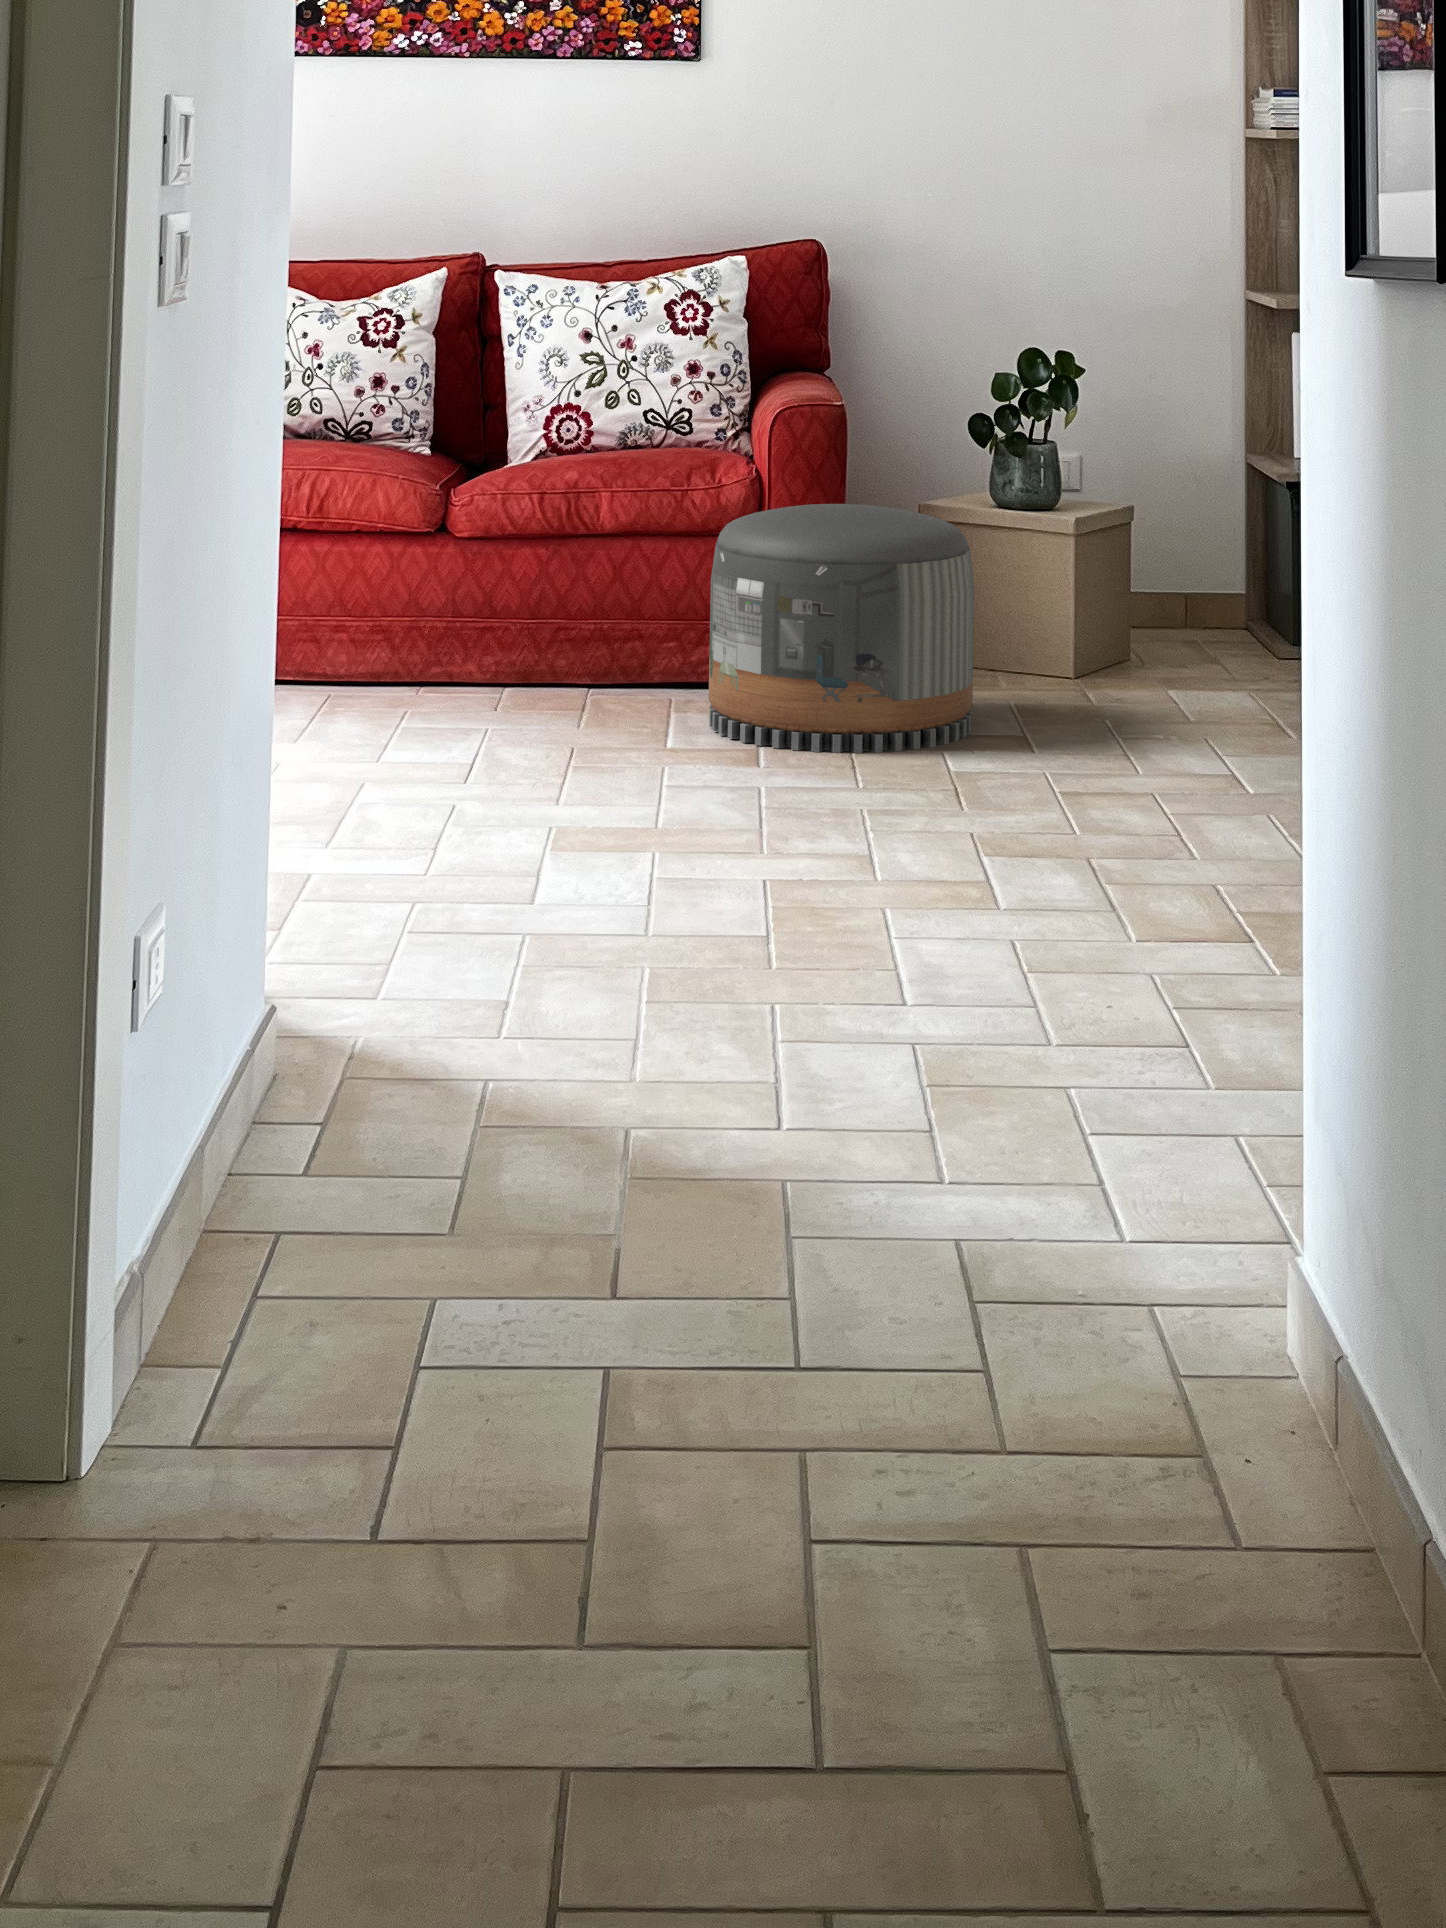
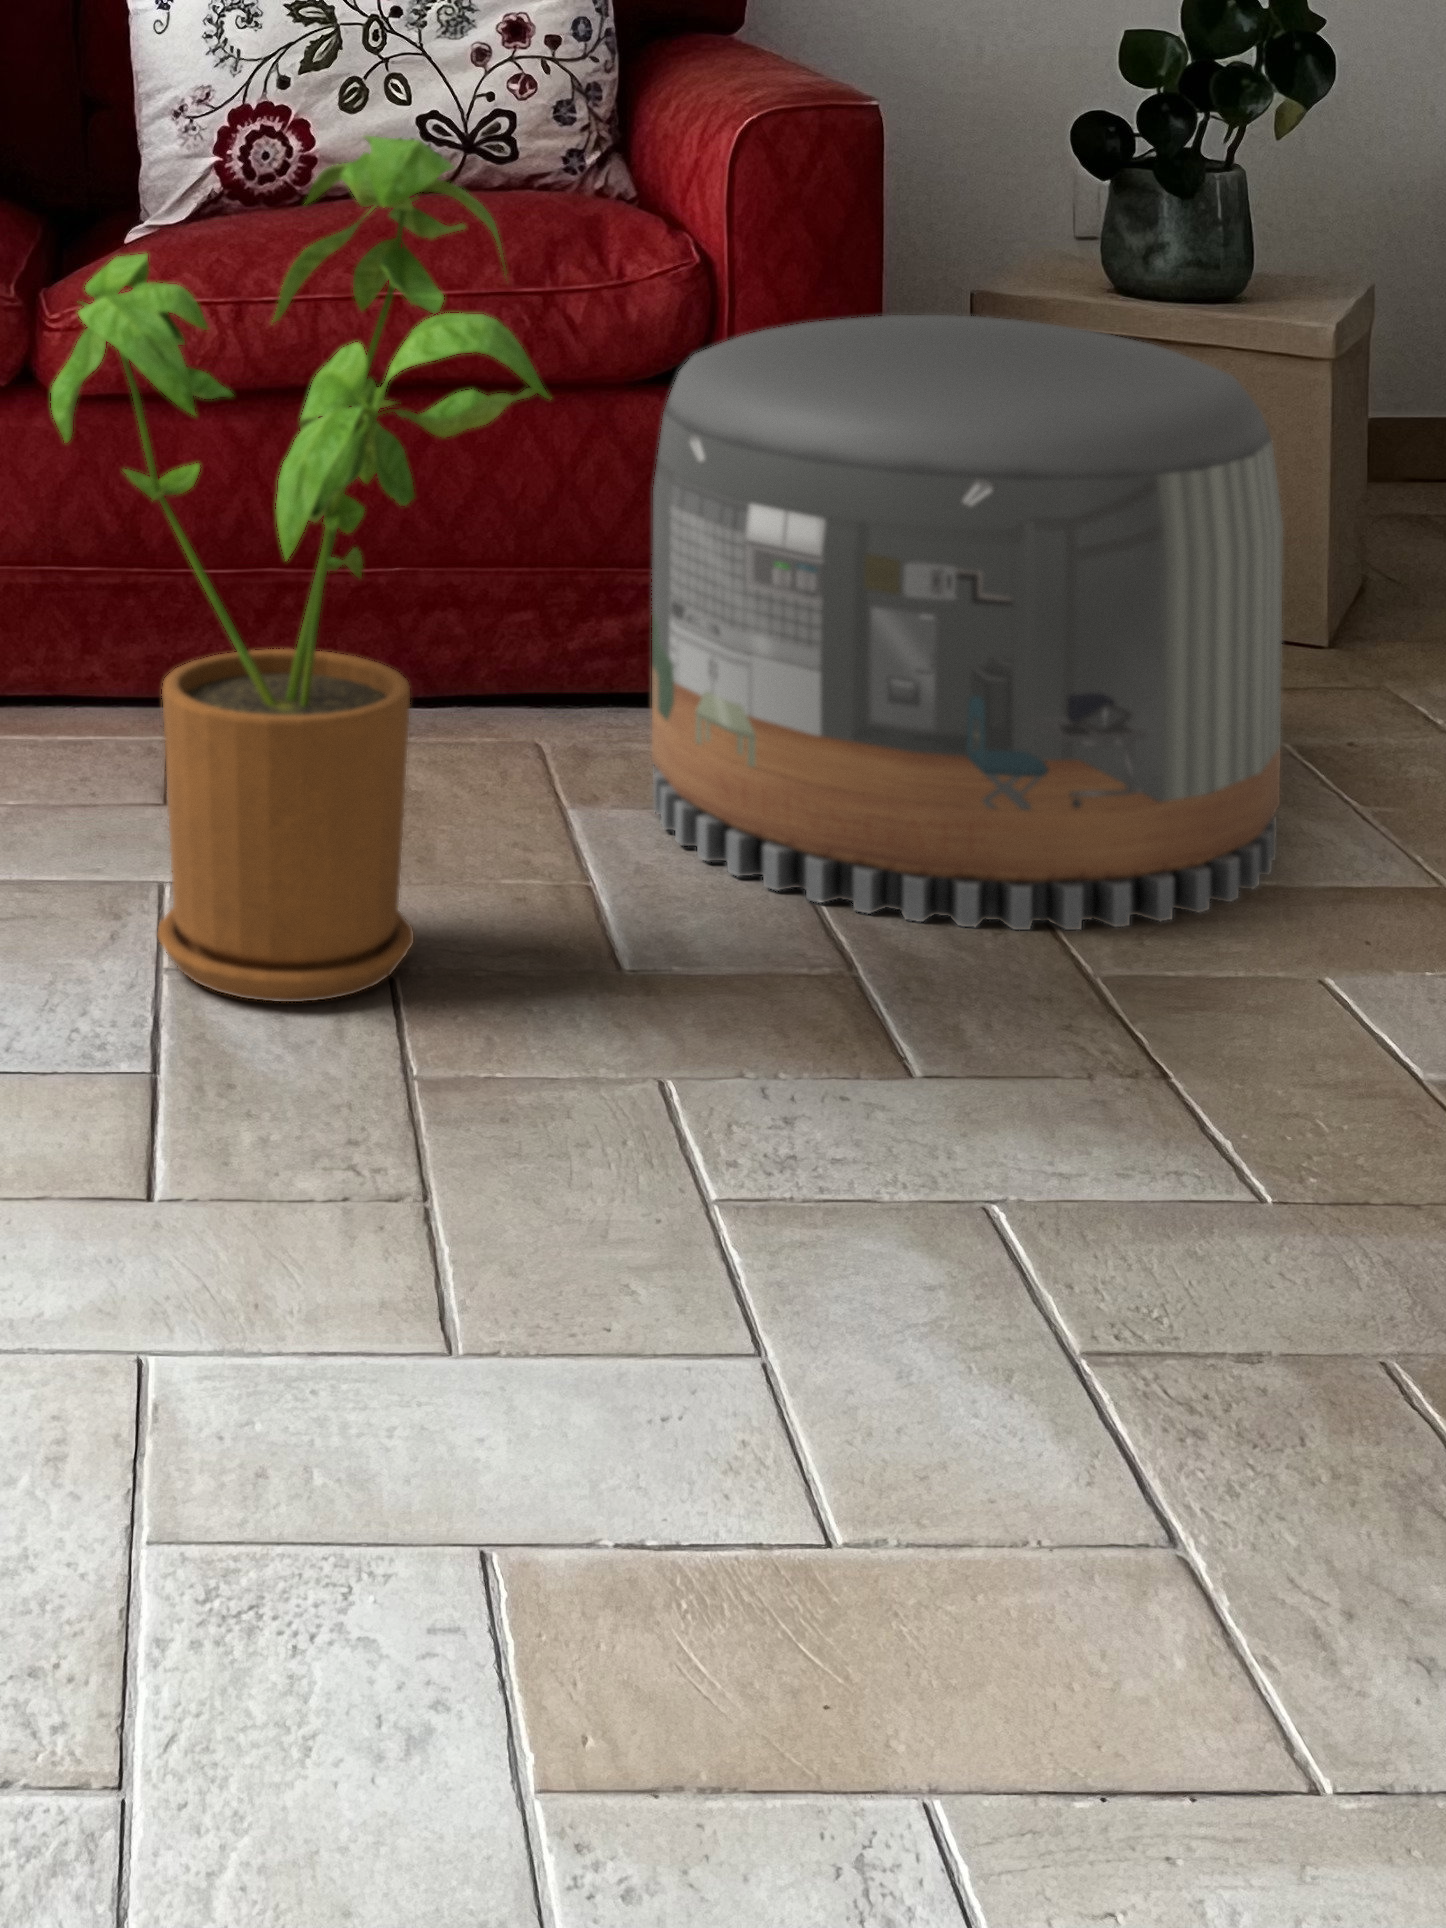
house plant: none [442,419,634,766] -> present [51,136,552,1002]

